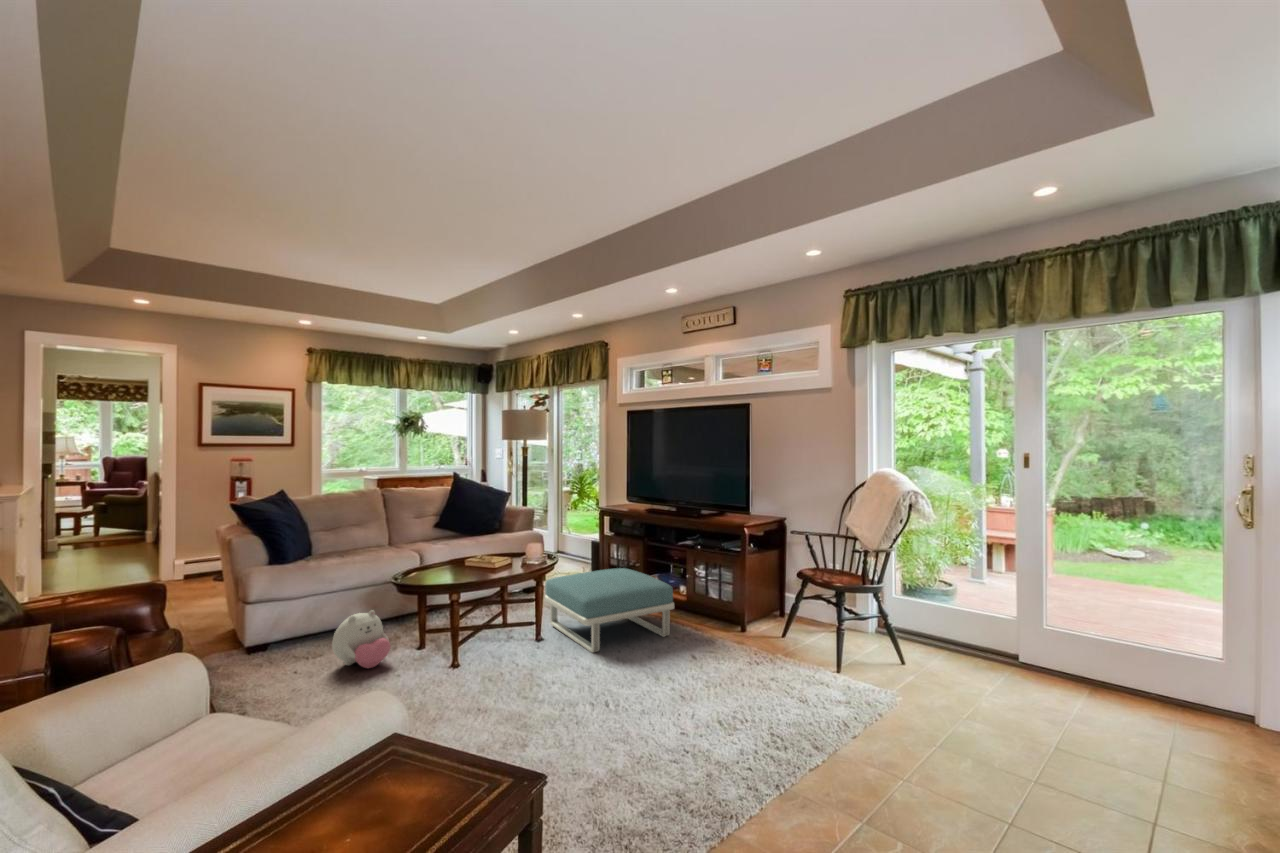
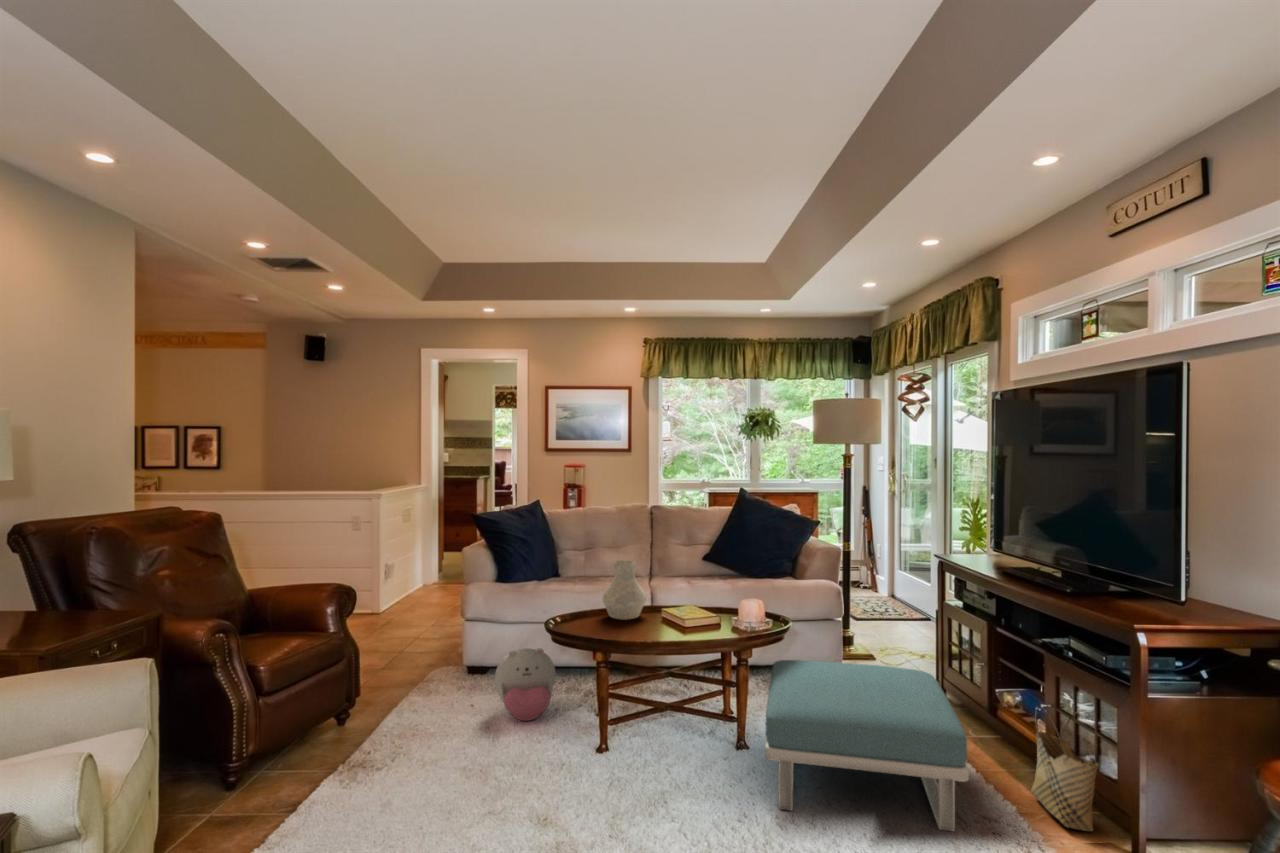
vase: none [419,532,453,575] -> present [602,560,646,620]
woven basket: none [682,566,715,620] -> present [1031,709,1099,831]

